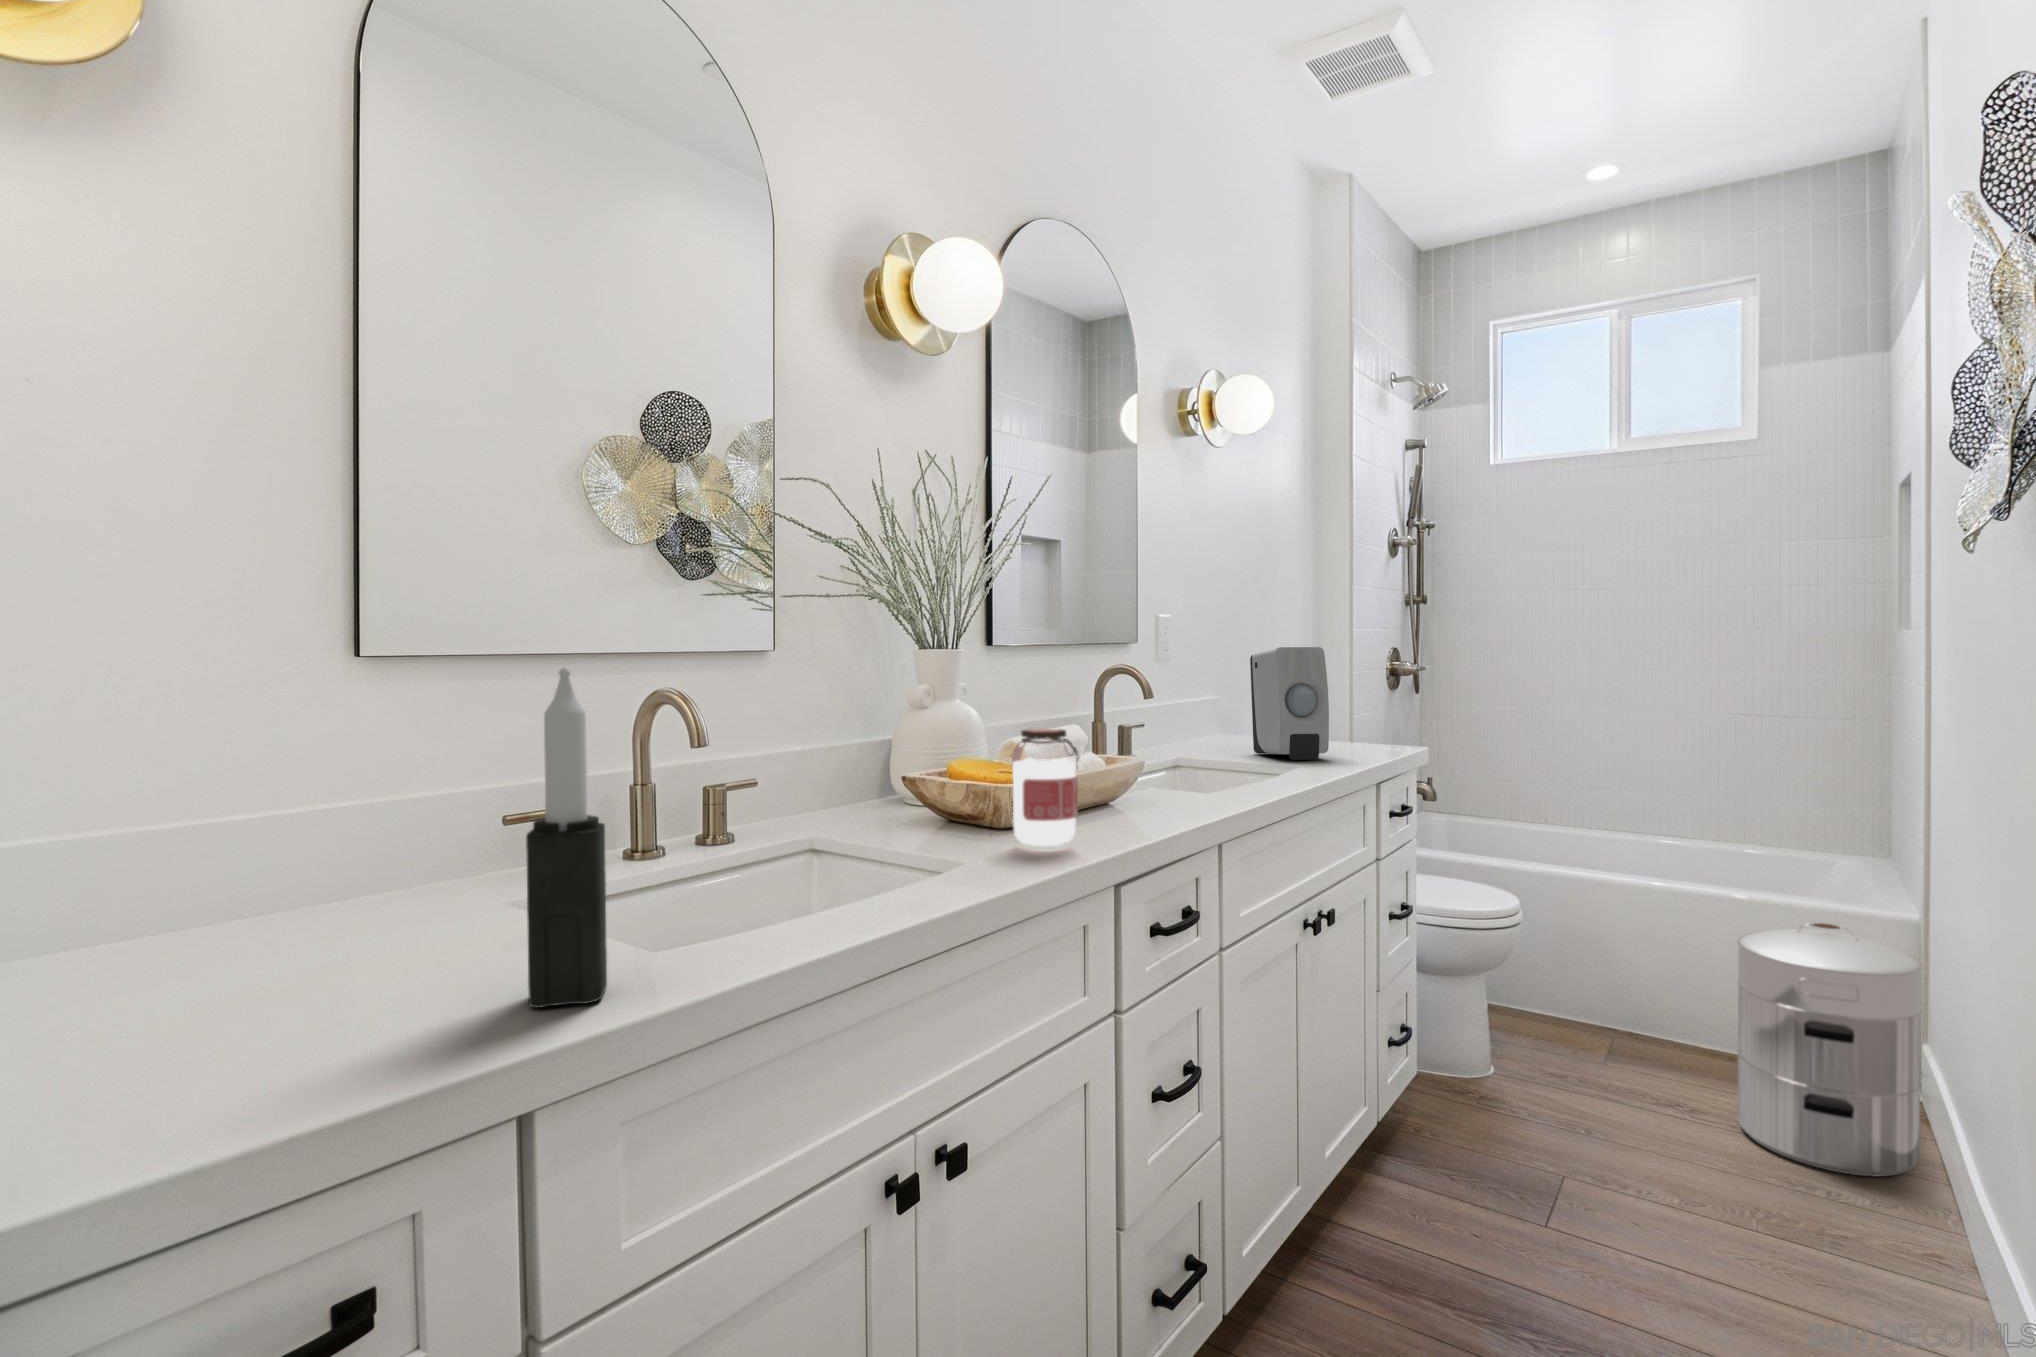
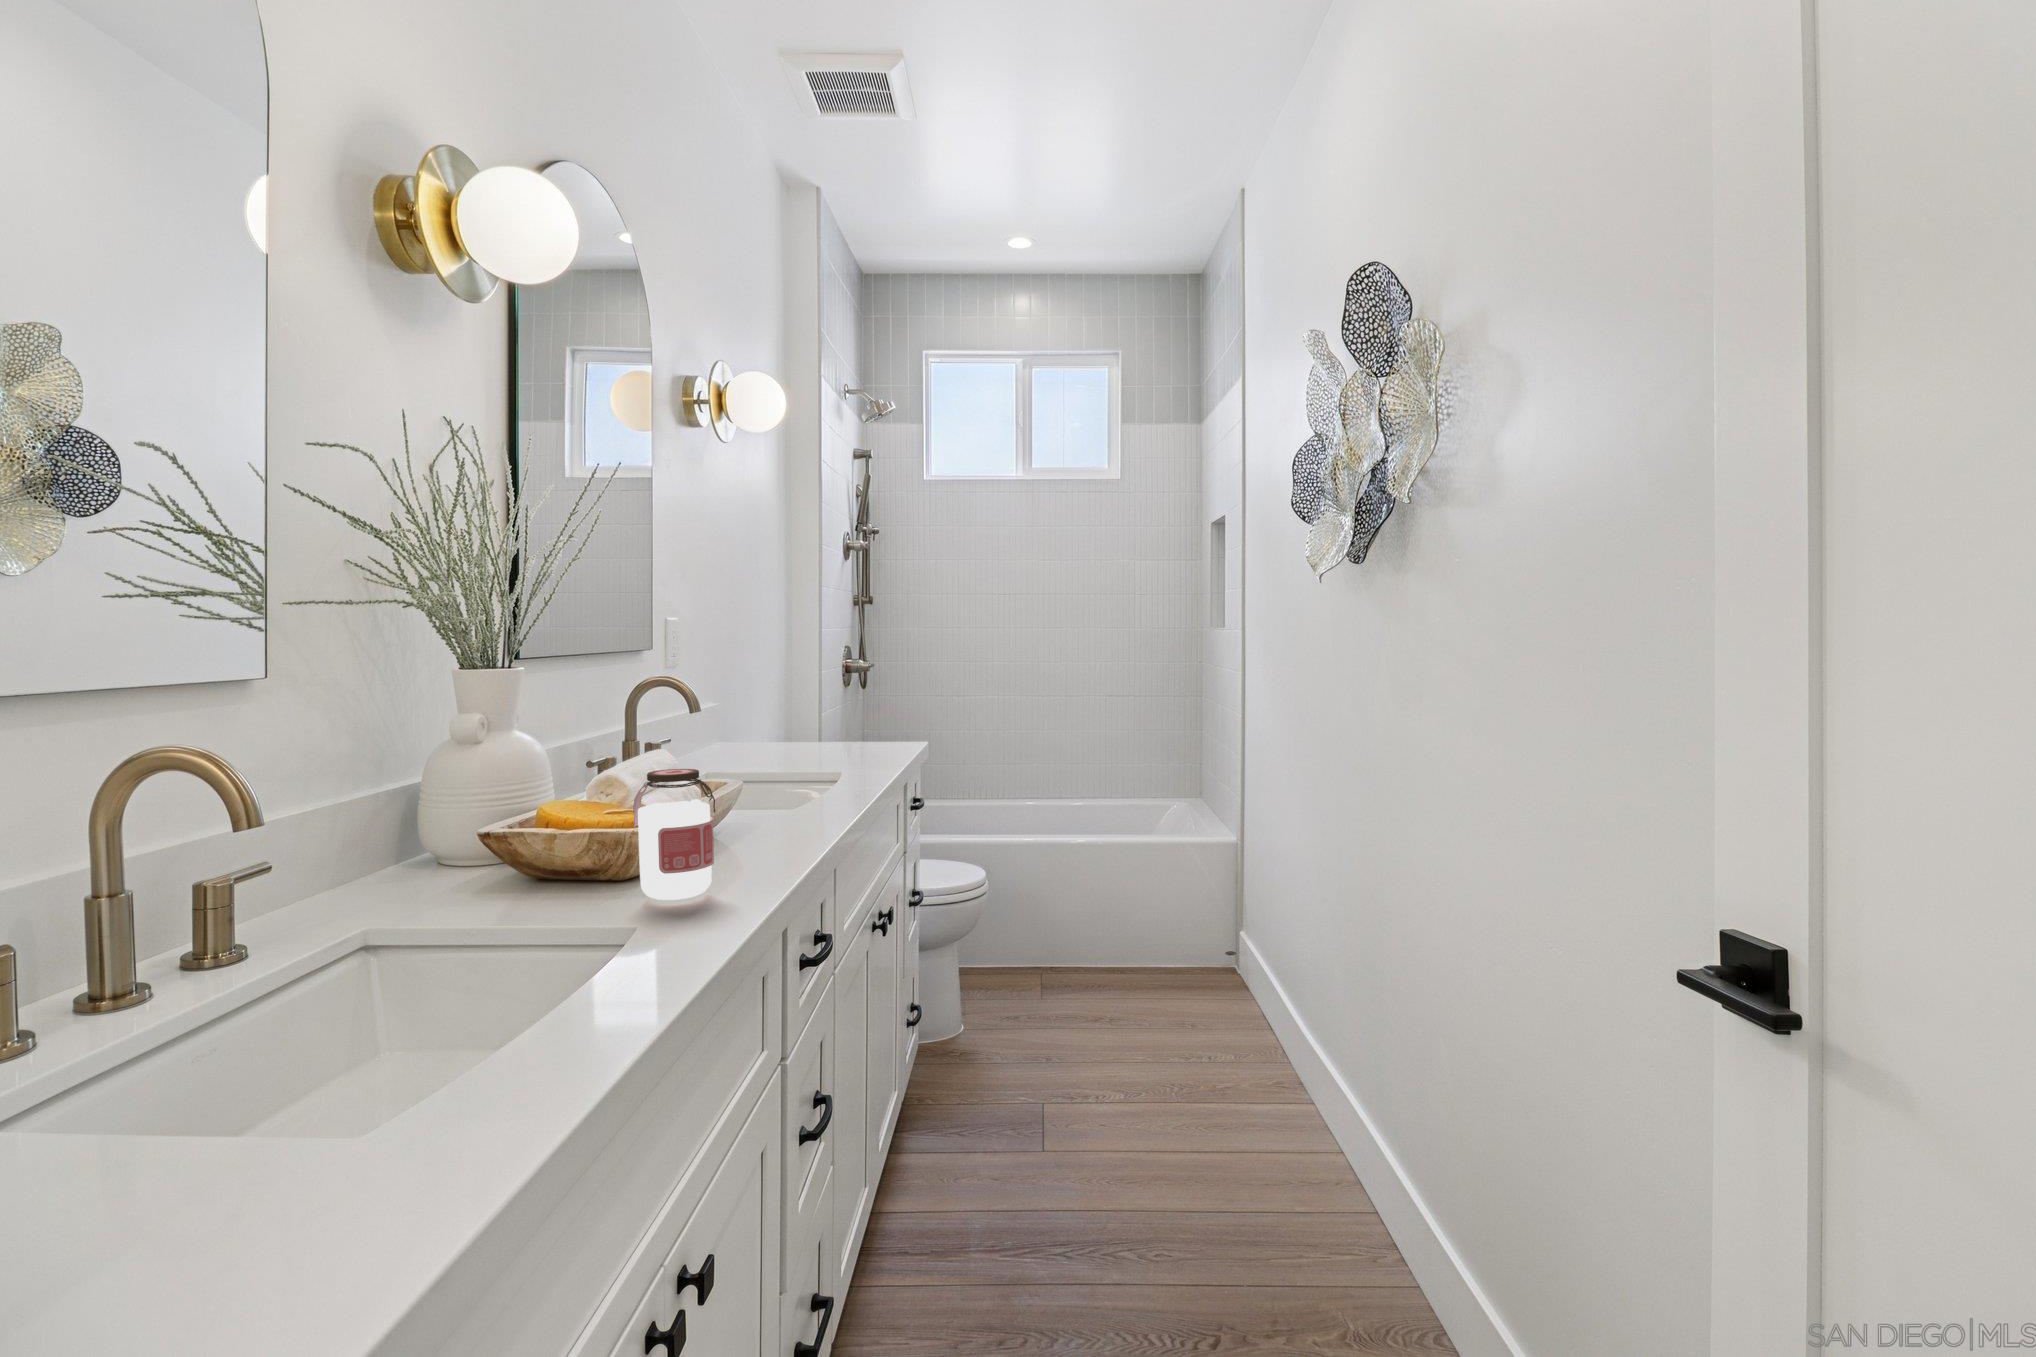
soap dispenser: present [1250,647,1329,760] -> none [764,655,848,766]
candle: present [526,667,607,1008] -> none [196,777,337,1271]
waste bin: present [1737,923,1922,1176] -> none [1144,858,1257,1044]

